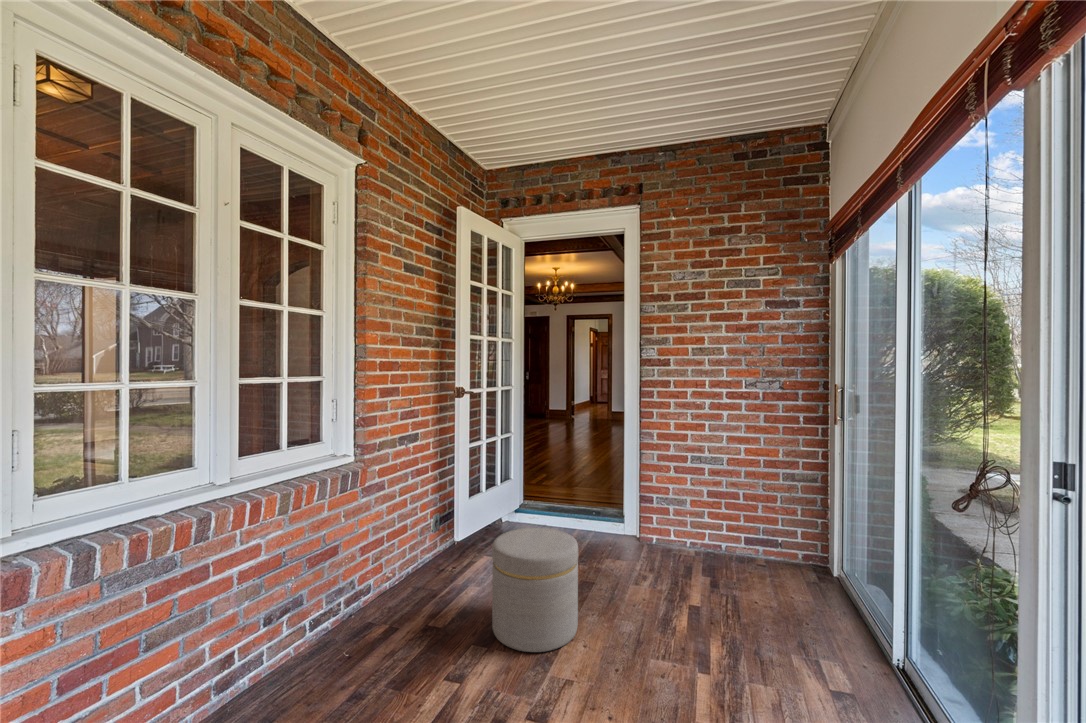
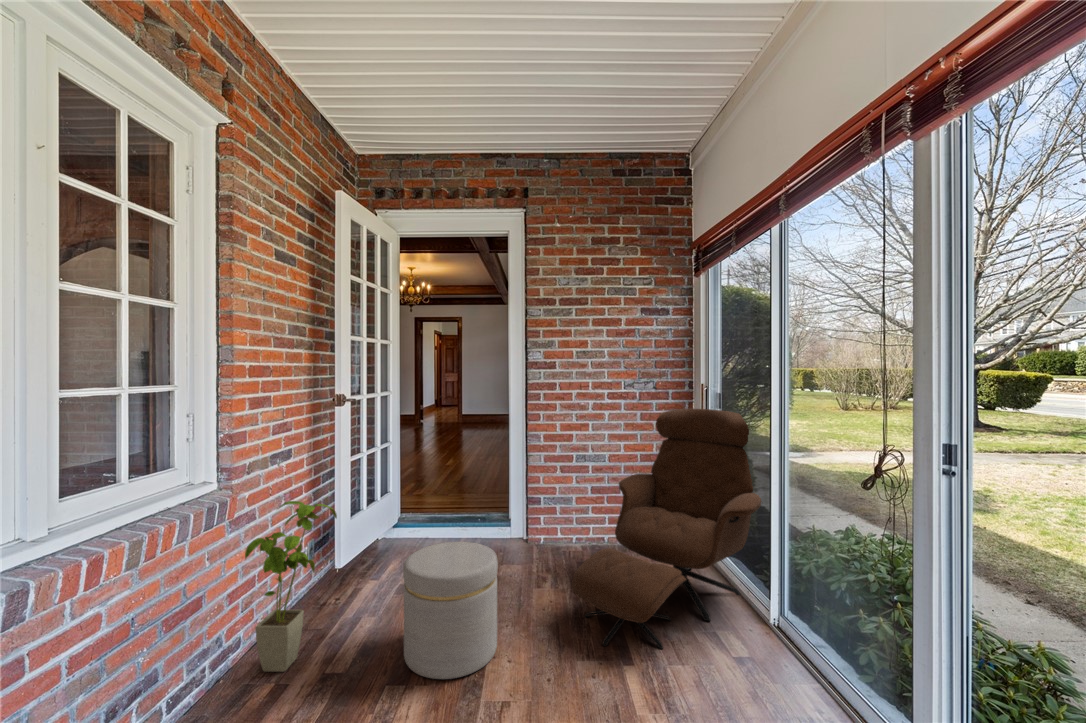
lounge chair: none [658,413,901,670] -> present [572,409,762,649]
house plant: none [370,476,443,617] -> present [245,501,337,672]

